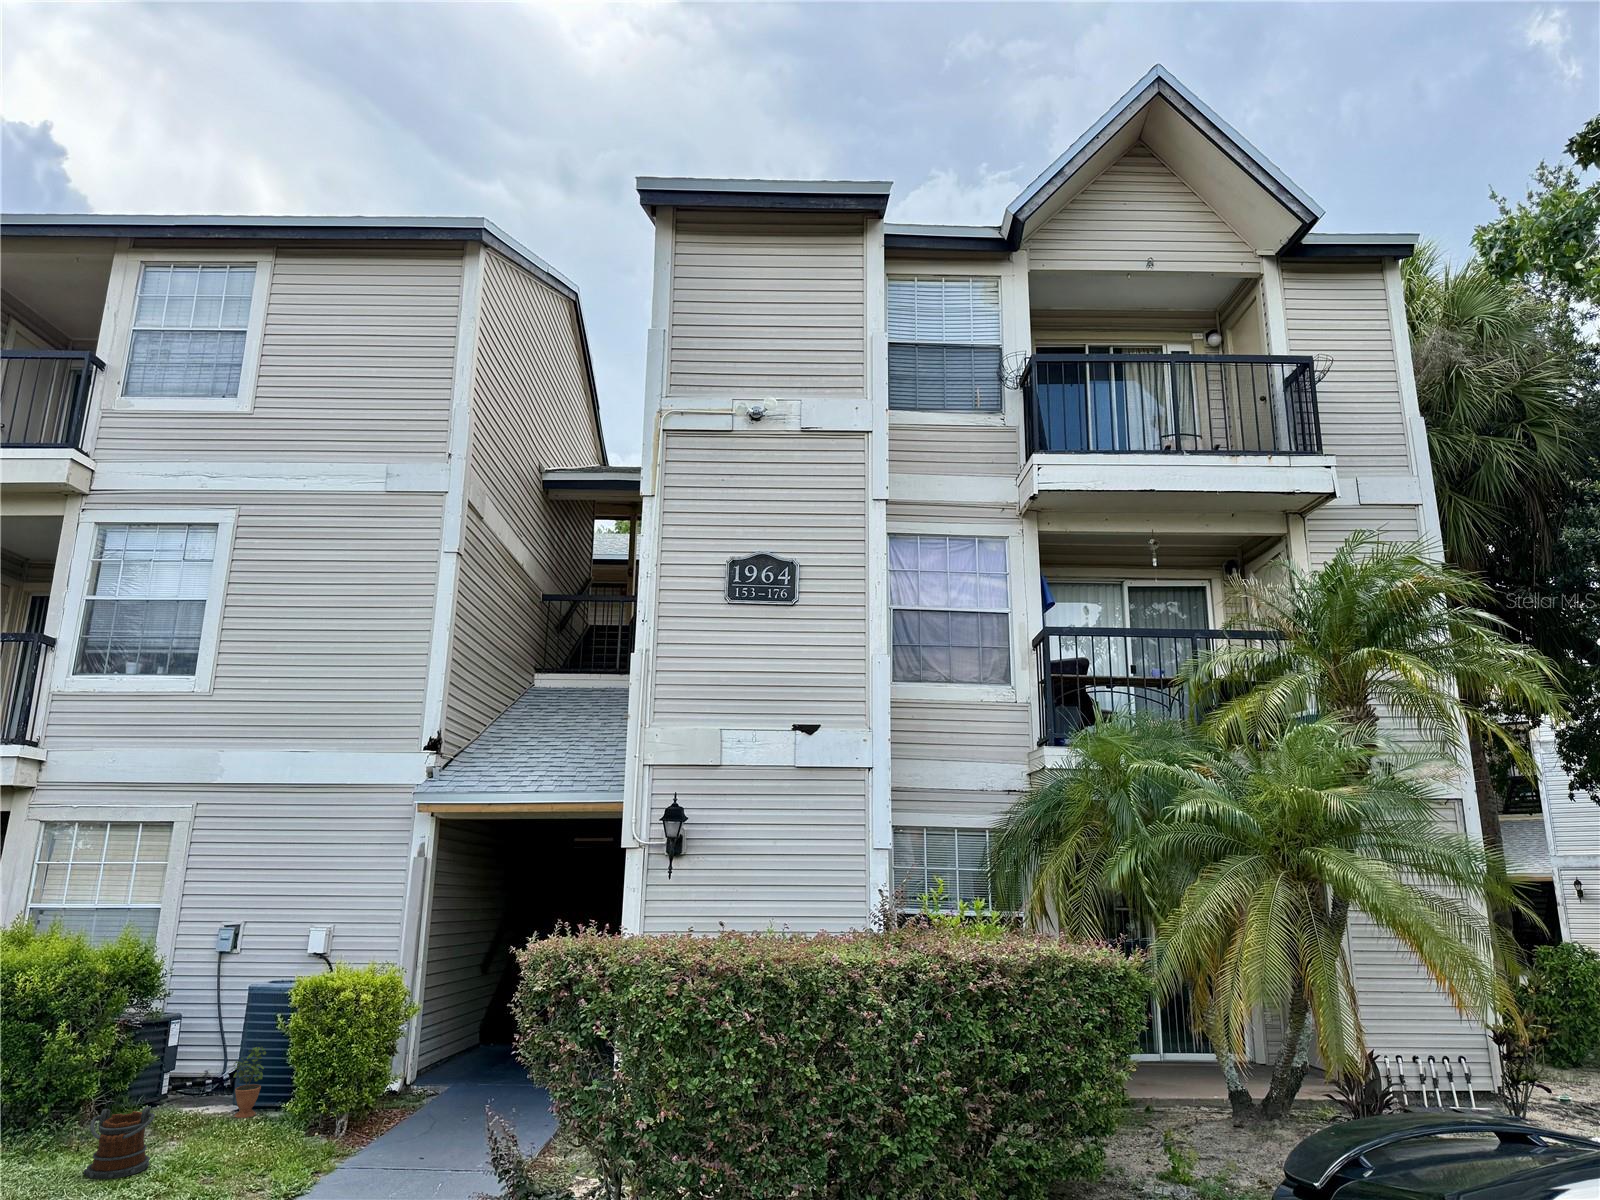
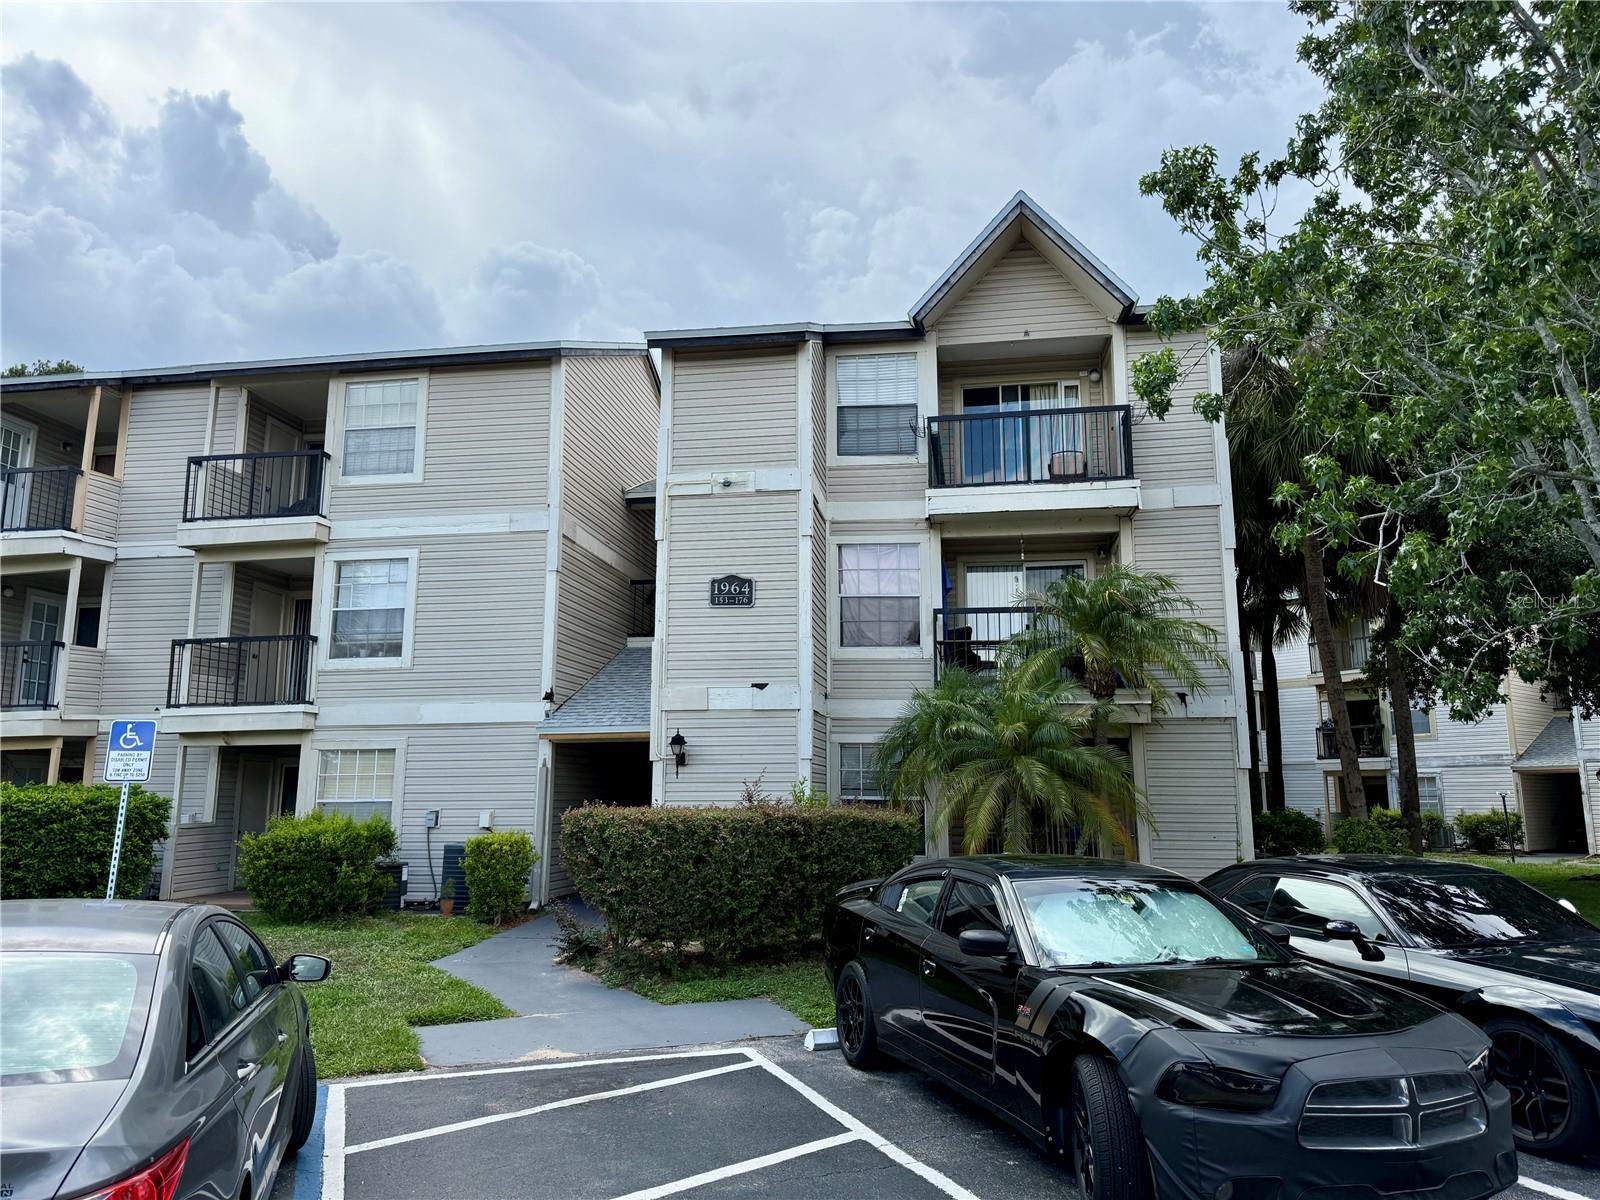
bucket: present [84,1107,155,1179] -> none [366,901,398,935]

